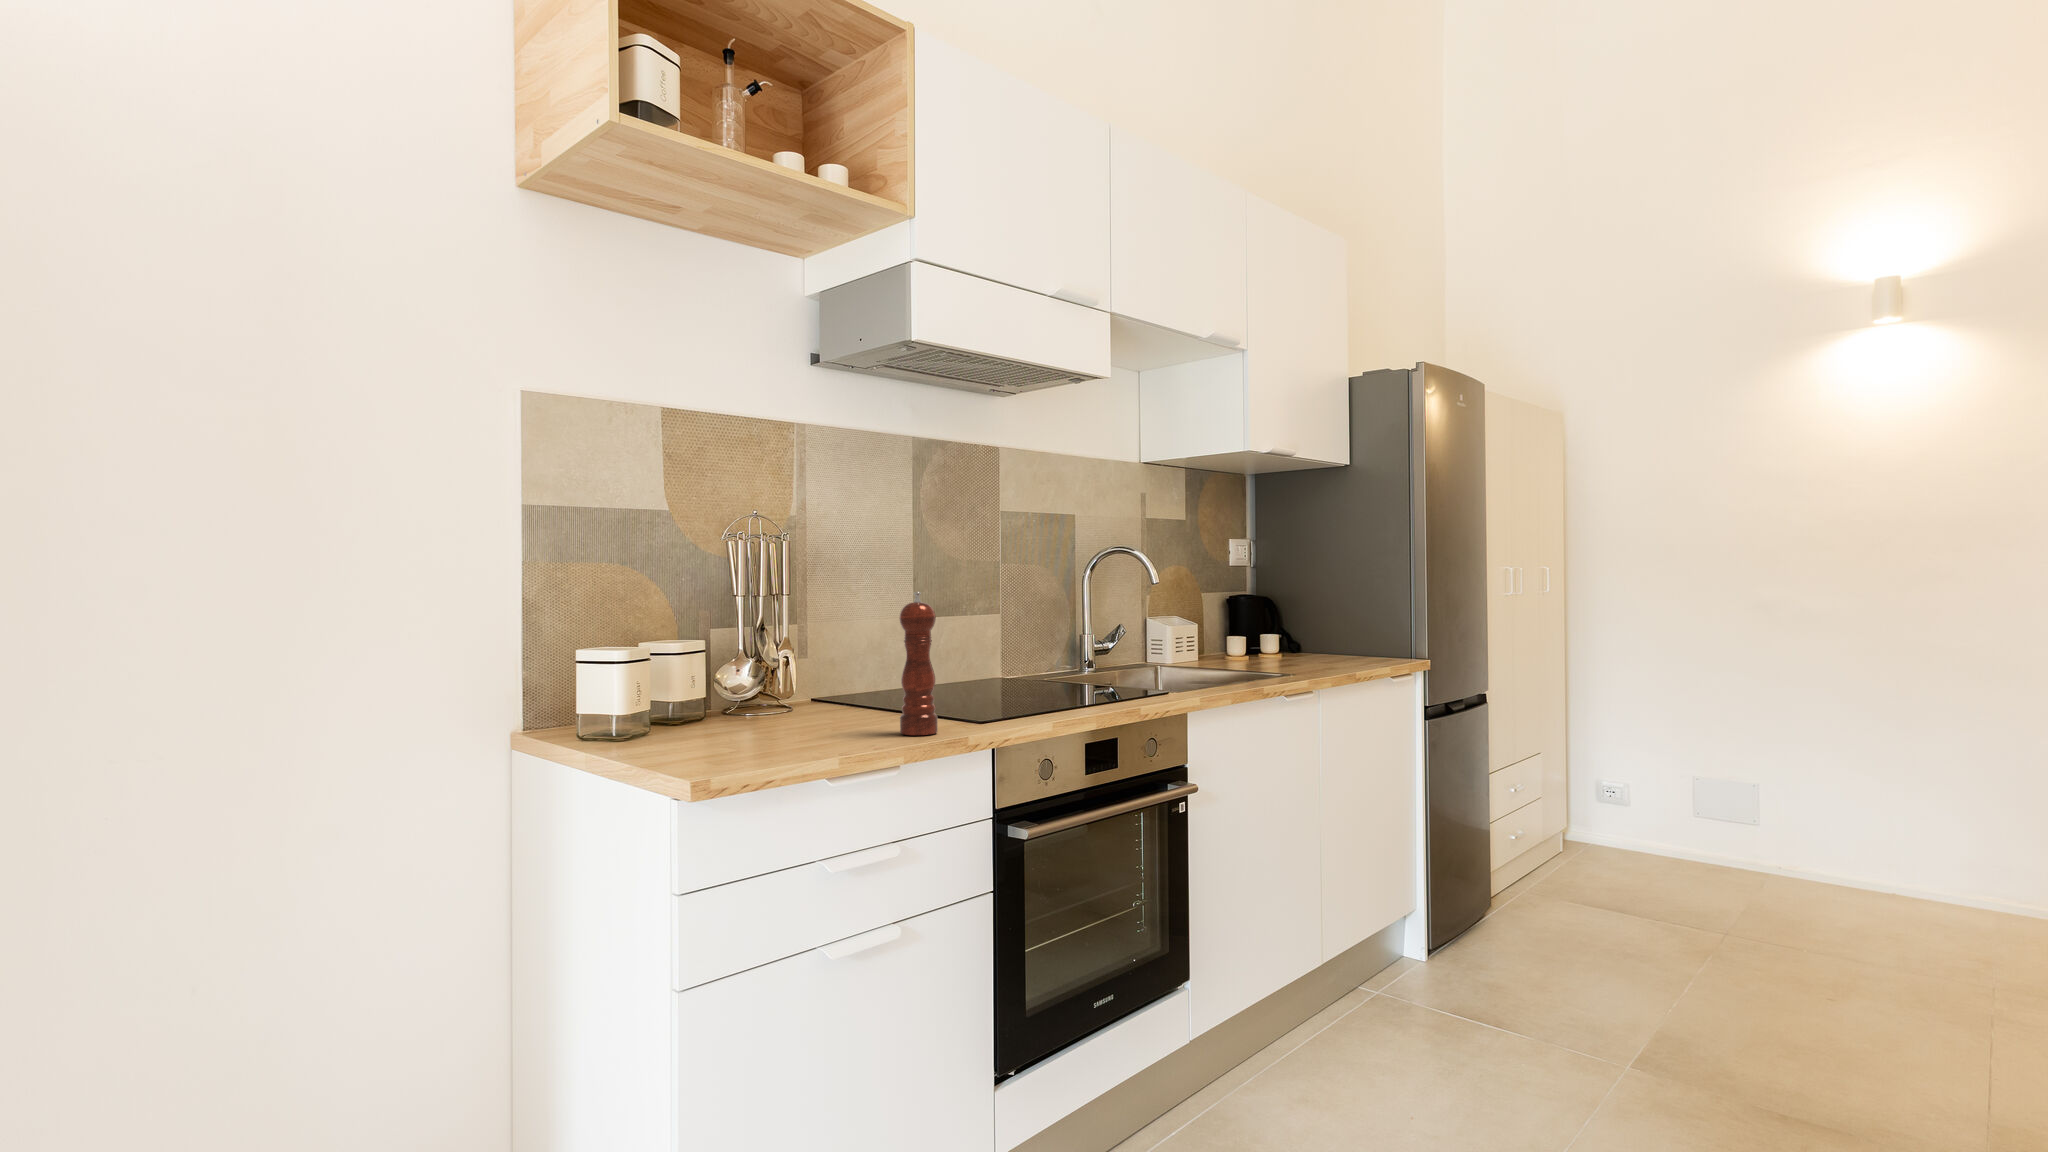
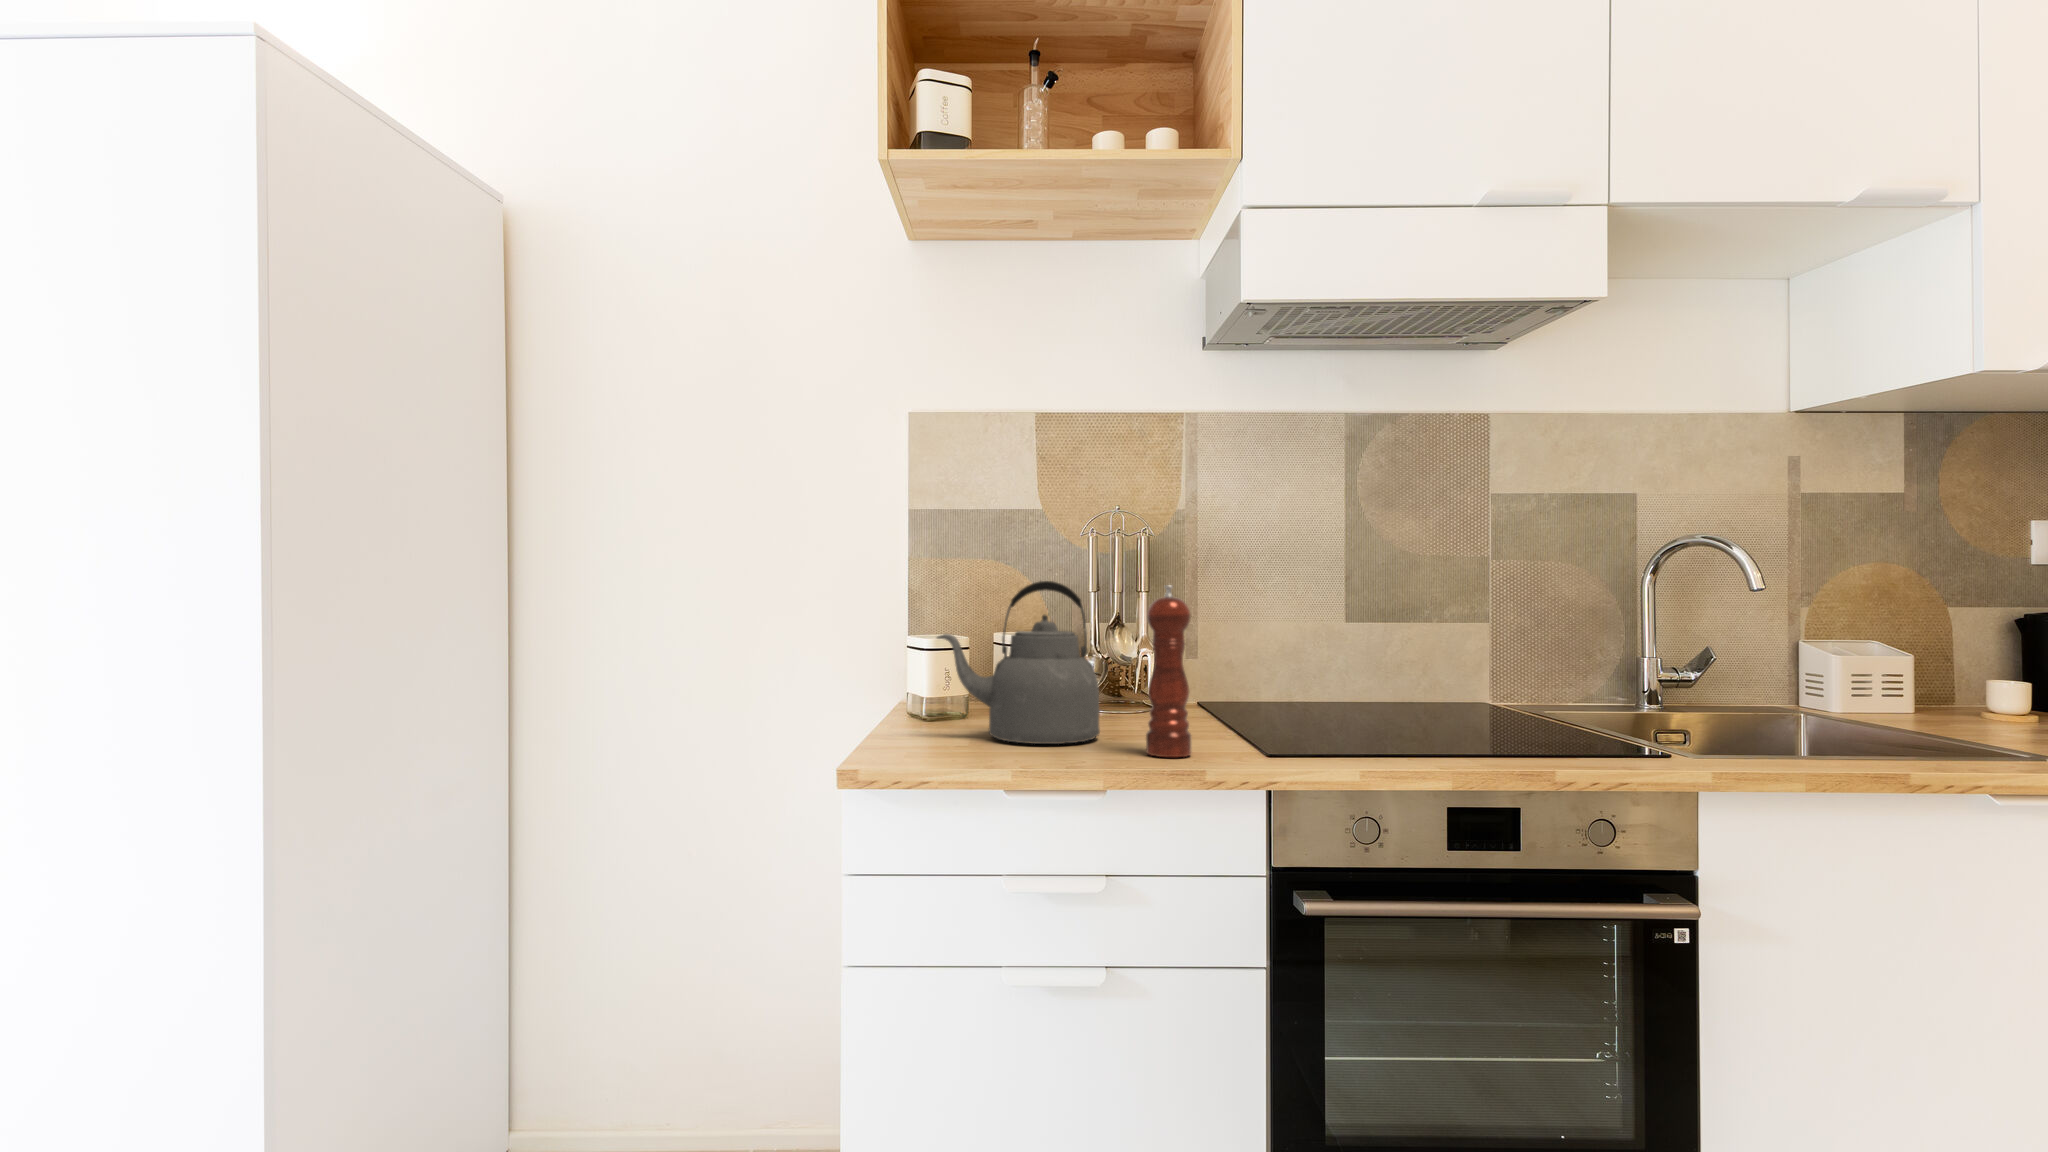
kettle: none [684,588,833,742] -> present [937,581,1100,744]

